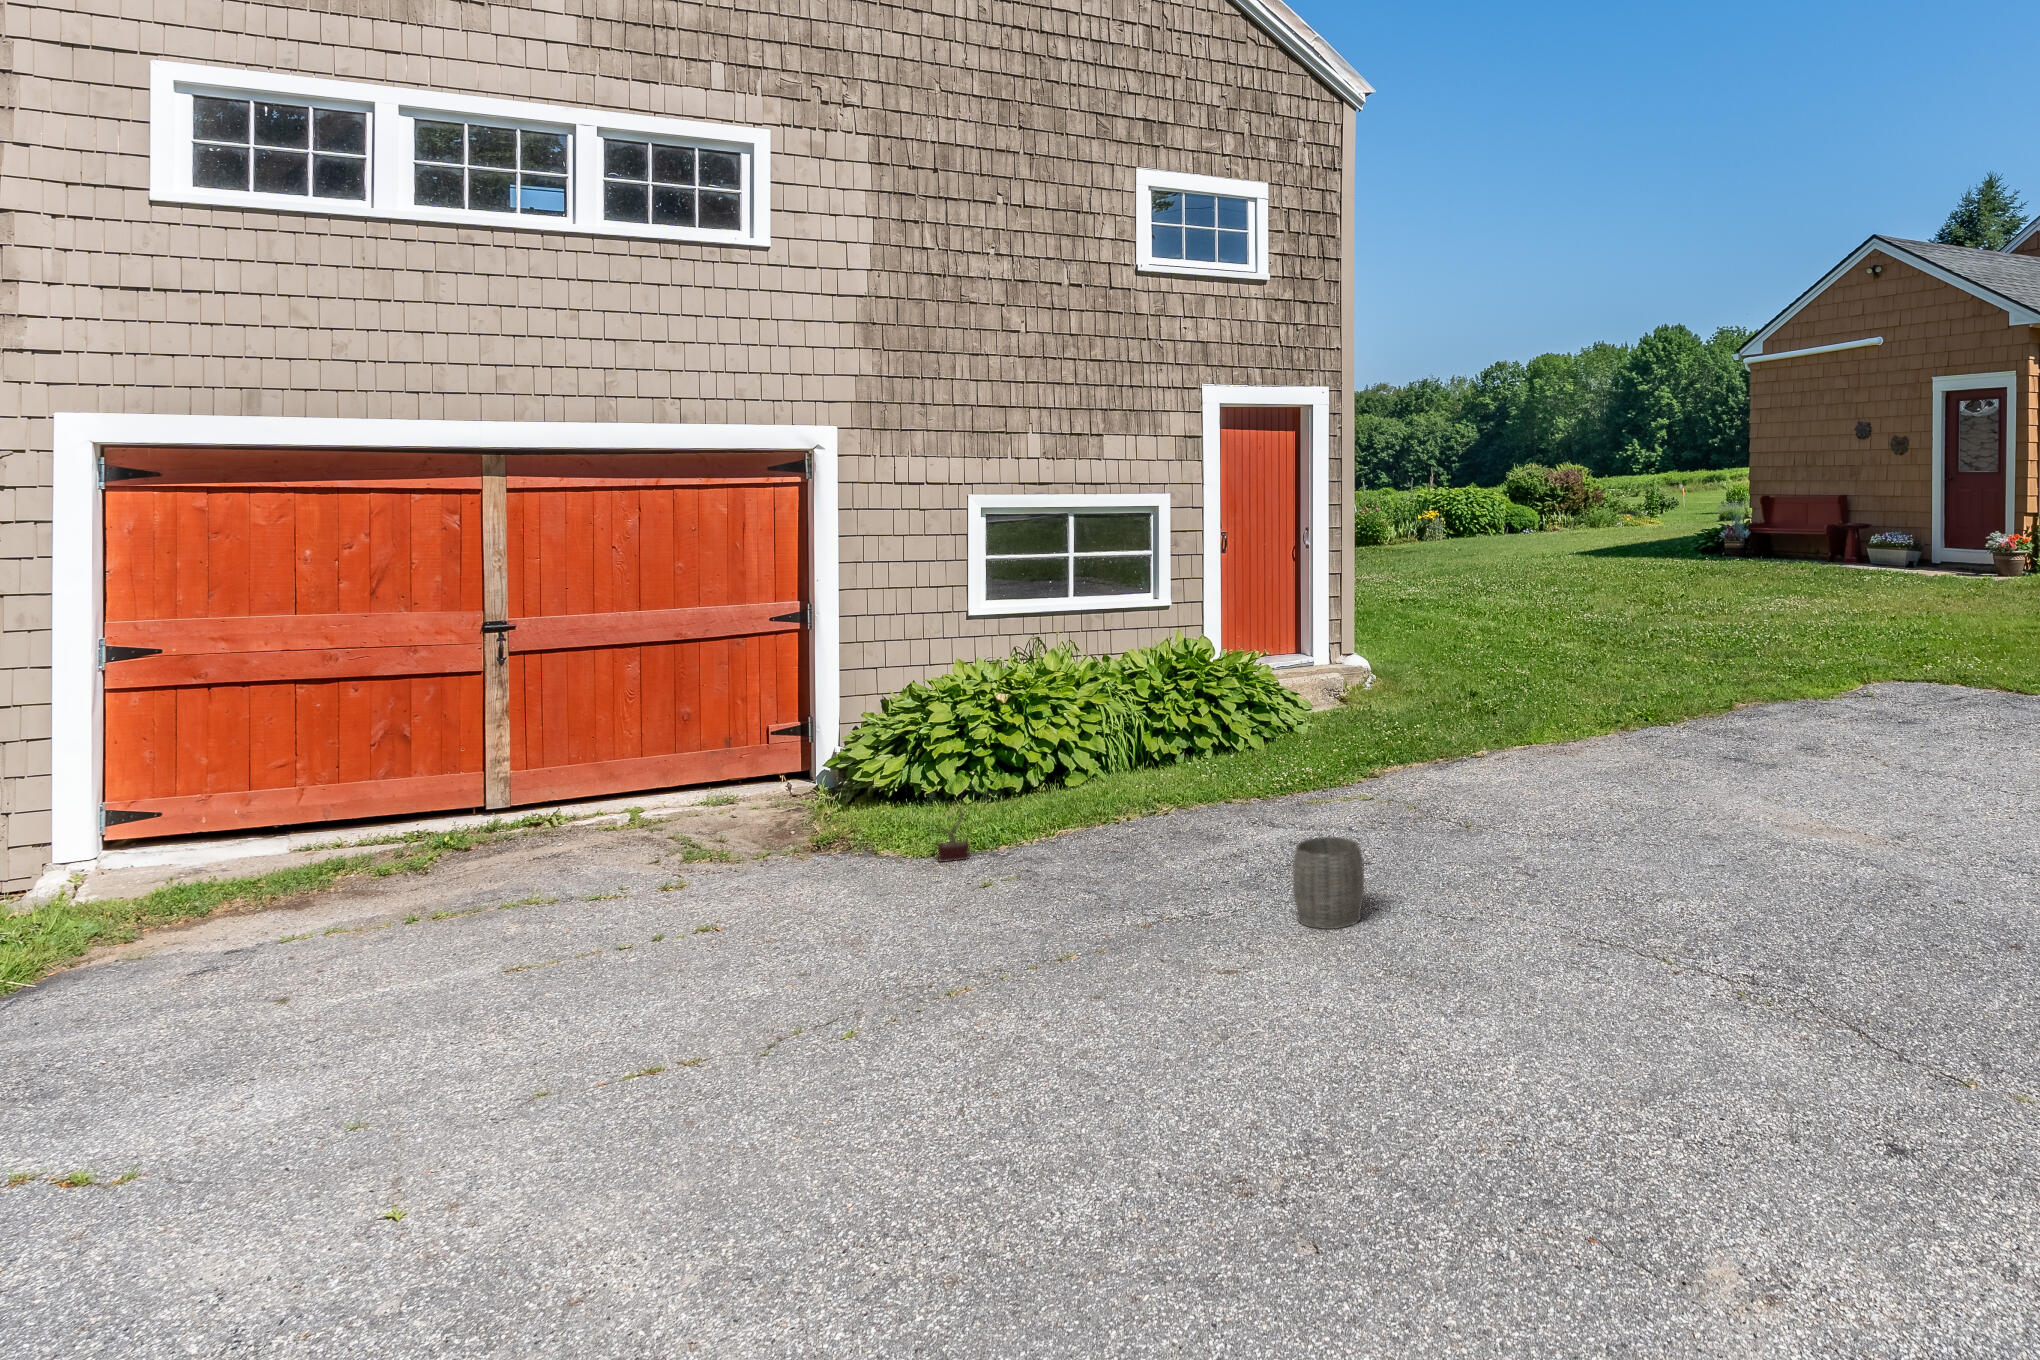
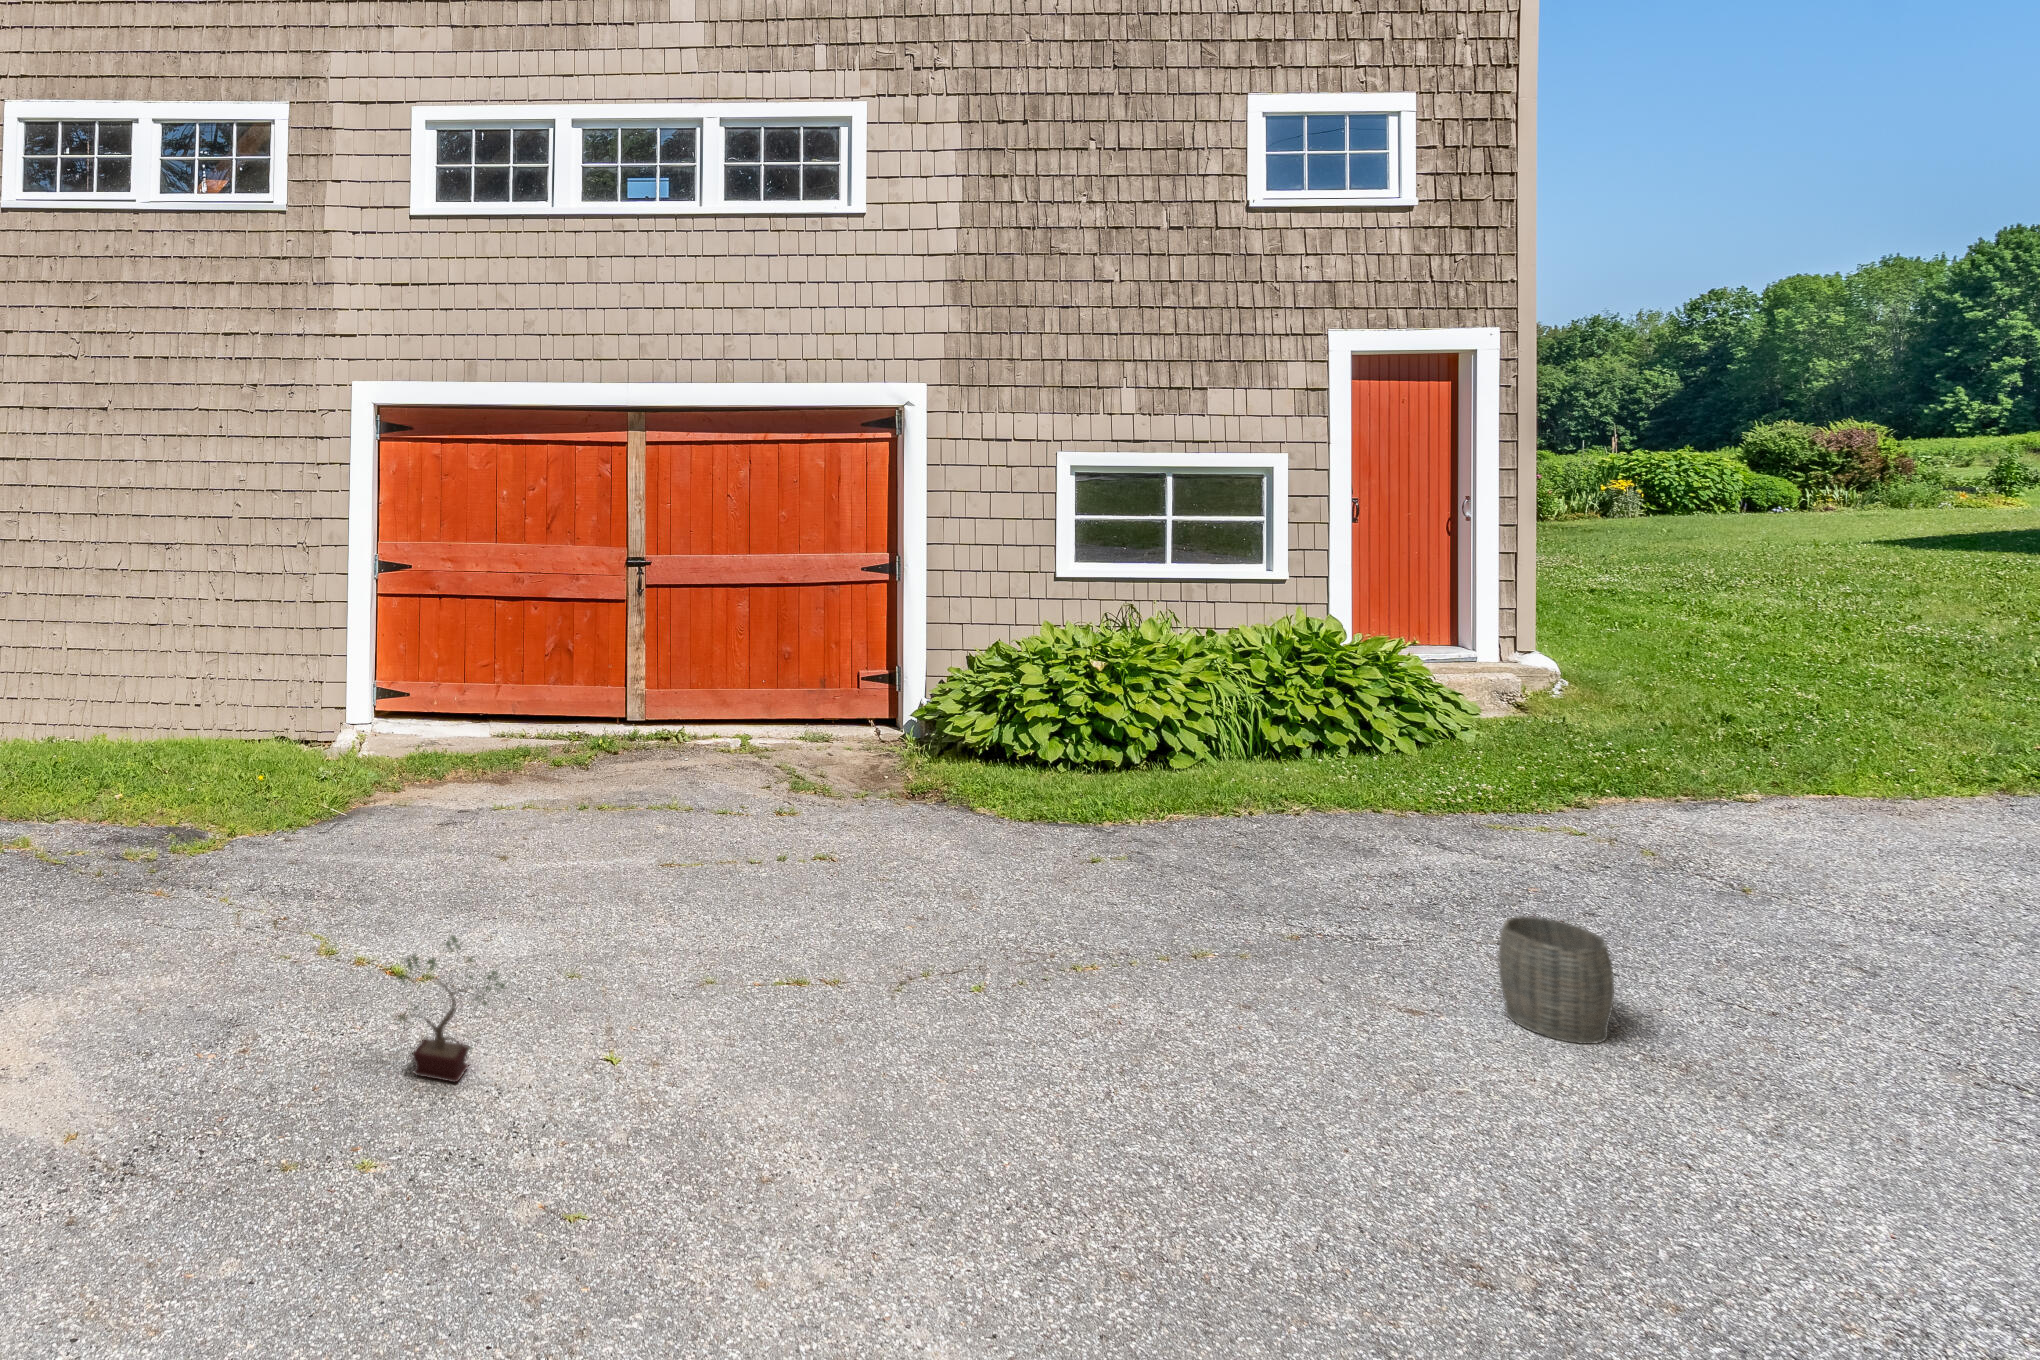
potted plant: present [926,776,989,862] -> present [396,935,505,1082]

